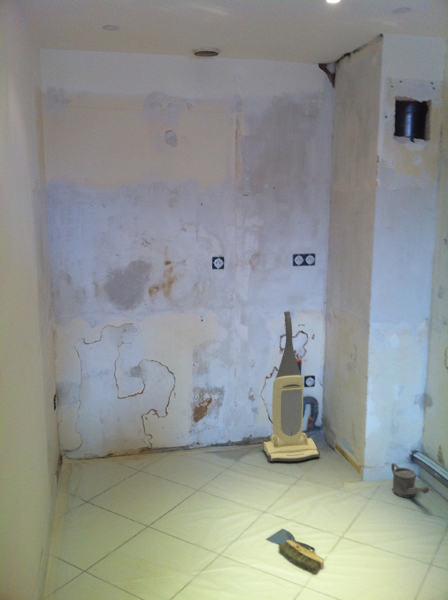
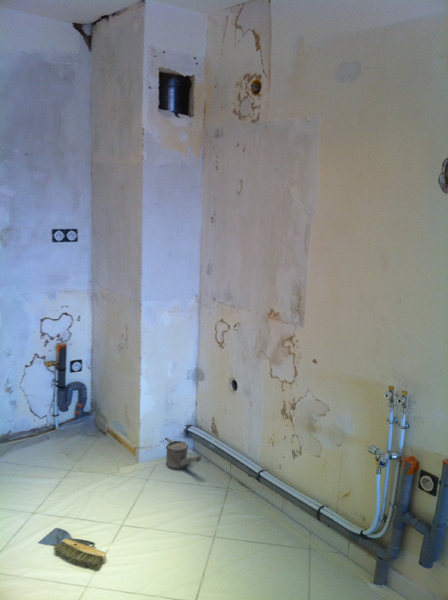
vacuum cleaner: present [263,311,320,461] -> none [26,291,91,458]

